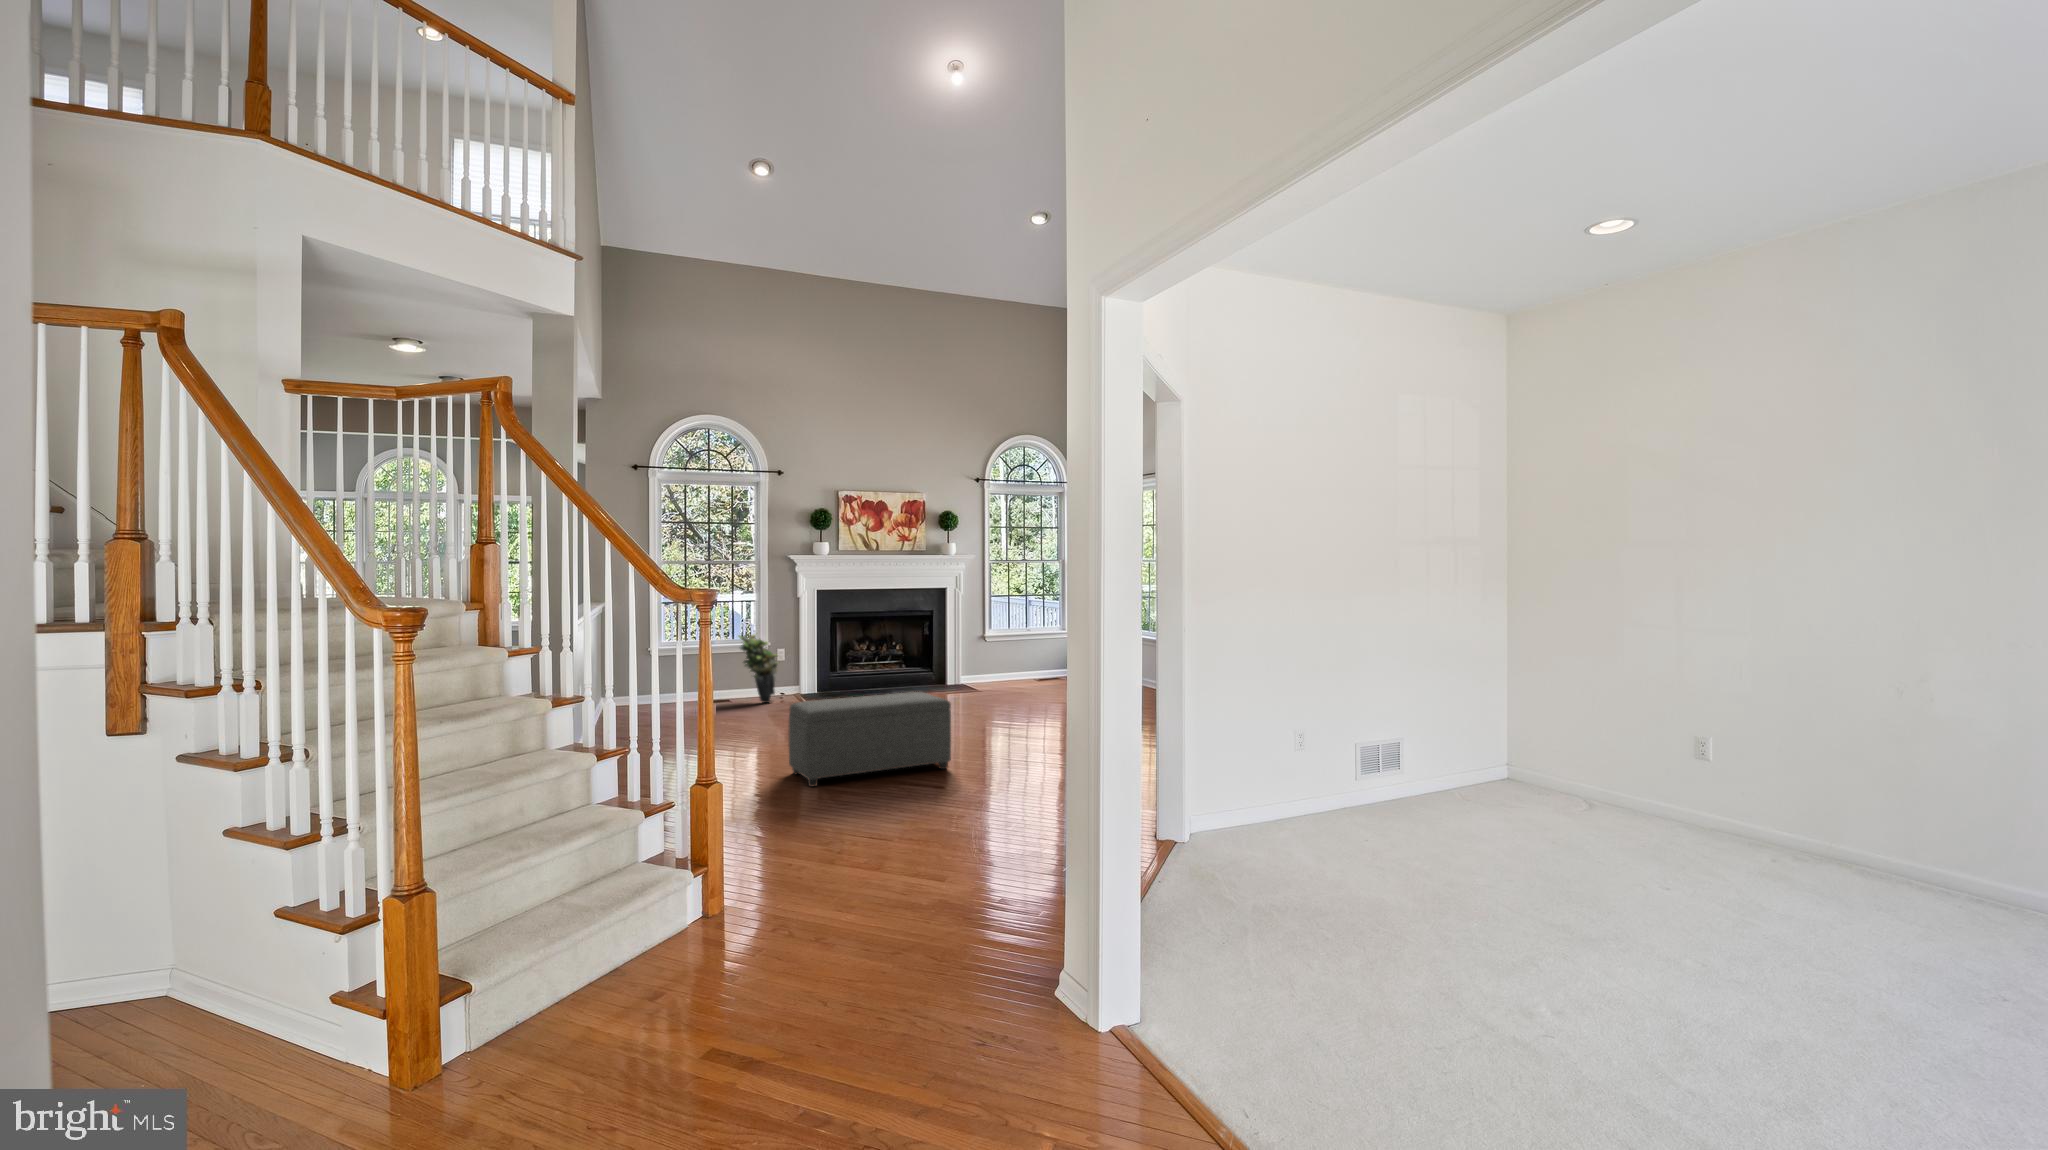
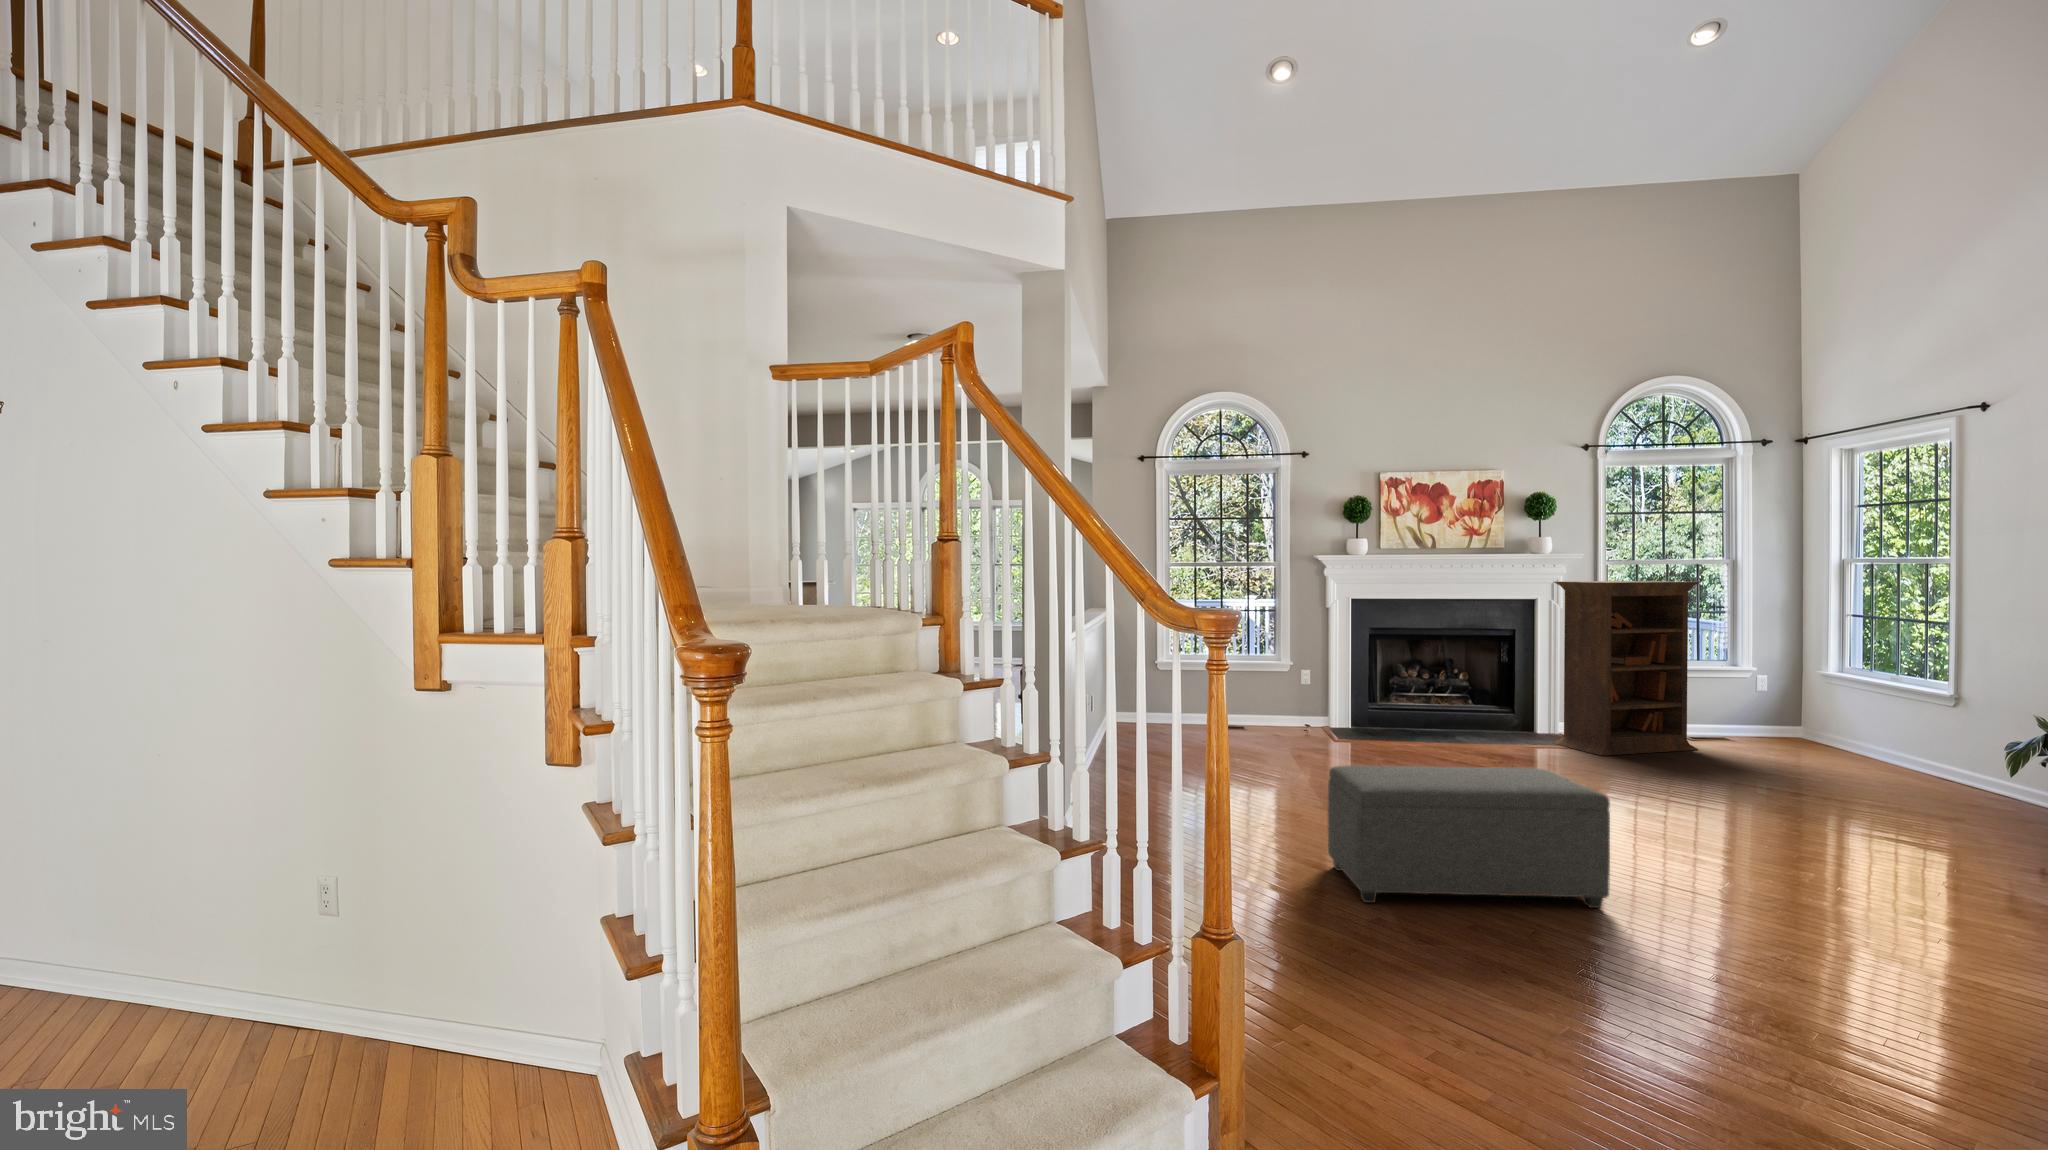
bookcase: none [954,574,1039,694] -> present [1554,581,1700,756]
potted plant: present [738,634,778,703] -> none [1252,648,1303,736]

